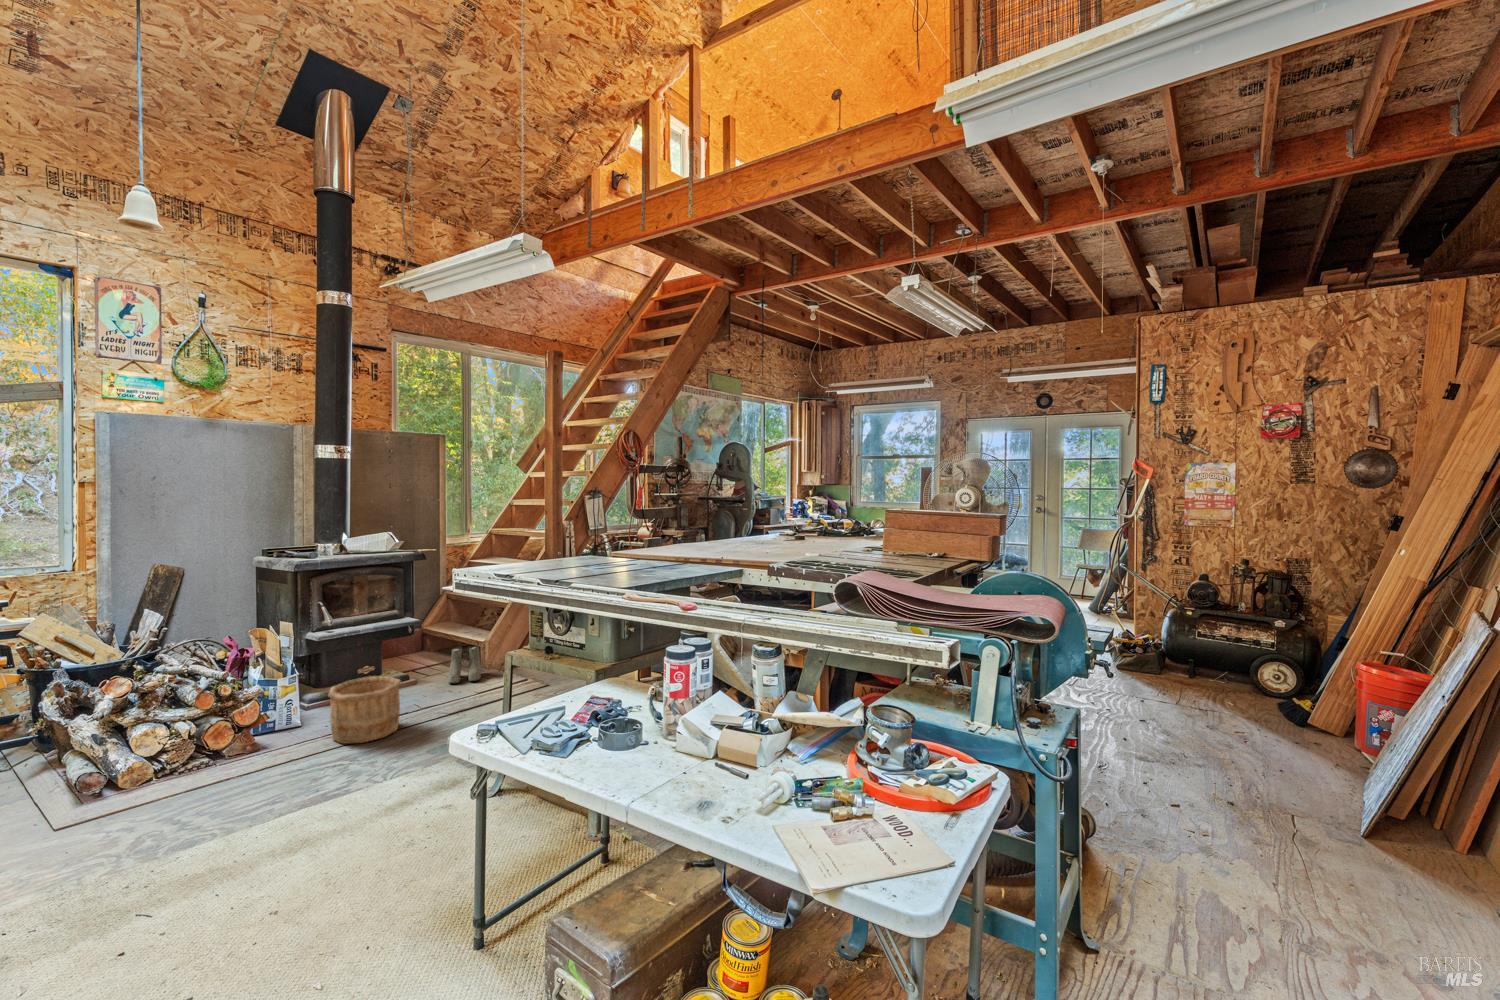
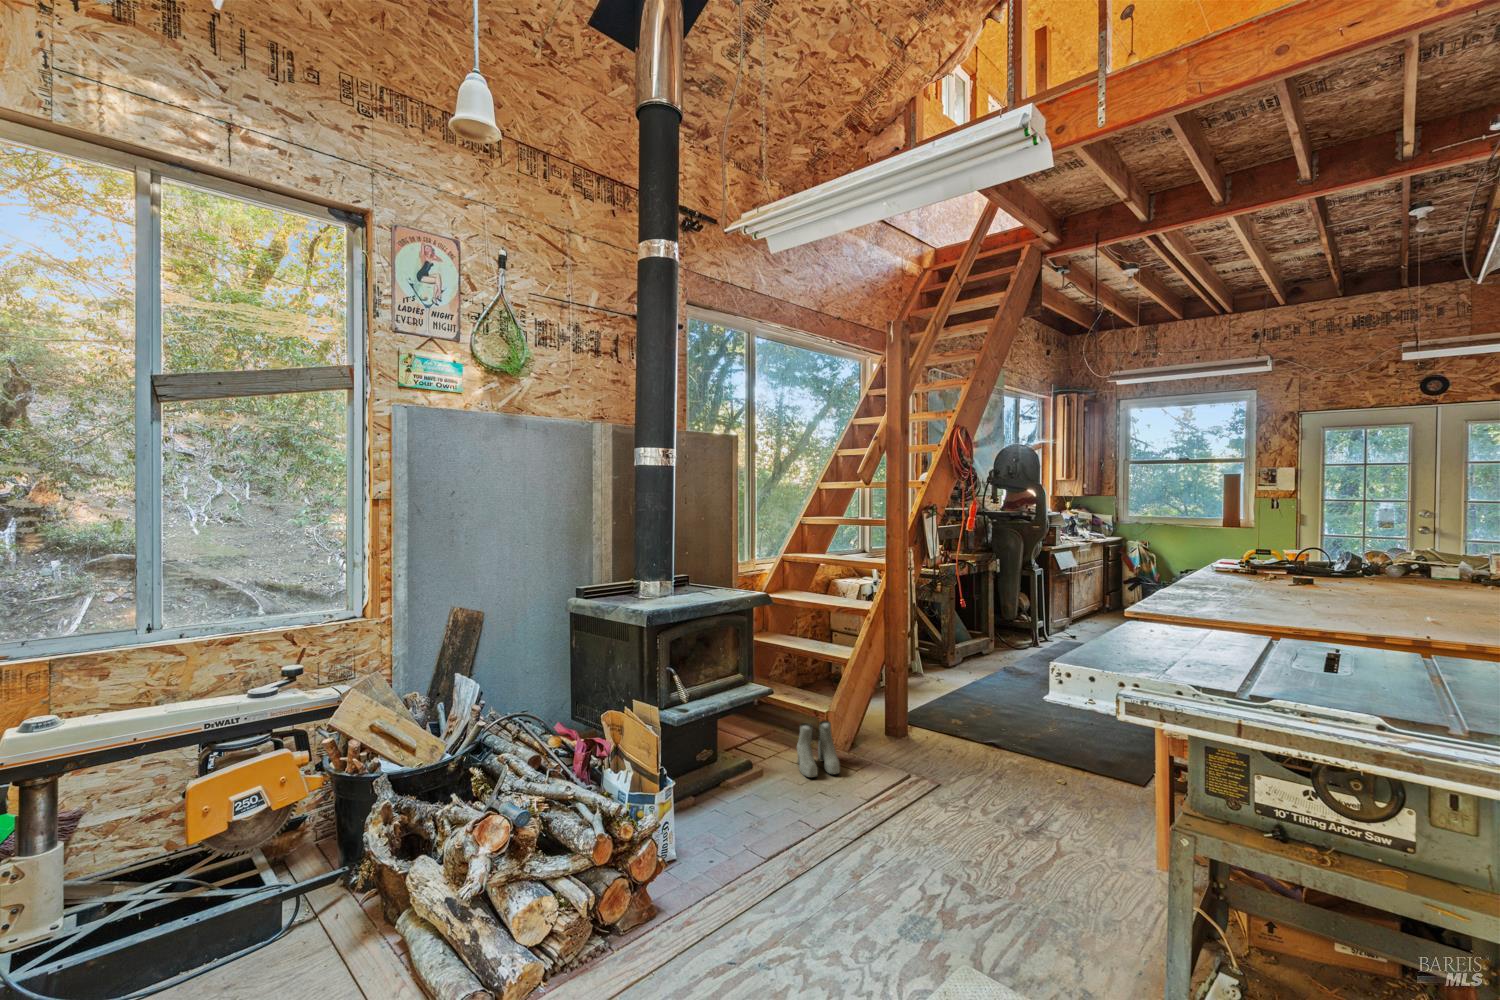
wooden bucket: present [328,676,401,744] -> none [733,792,830,912]

